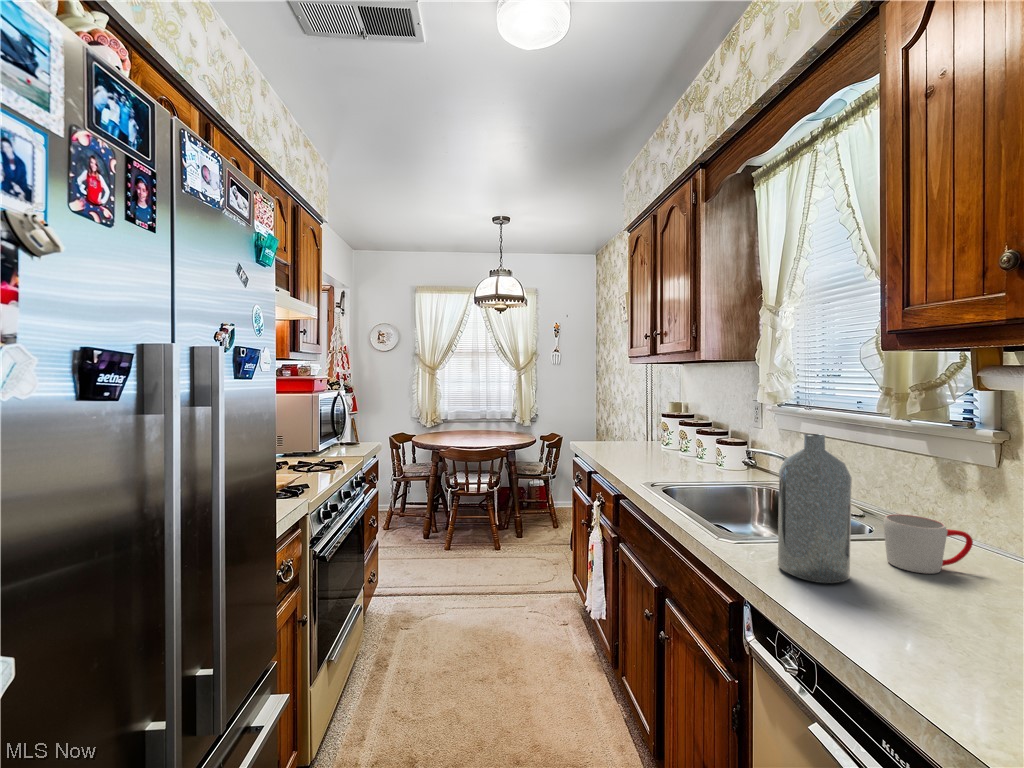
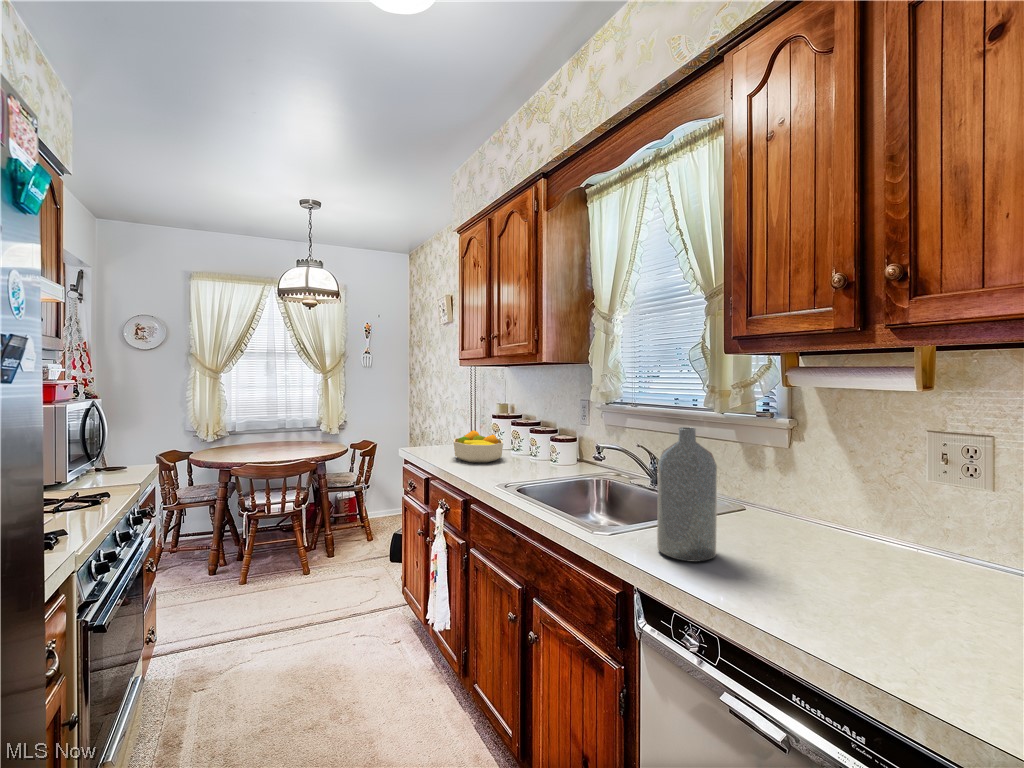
fruit bowl: none [614,428,665,461] -> present [454,430,503,463]
mug: present [883,514,973,574] -> none [726,492,786,540]

